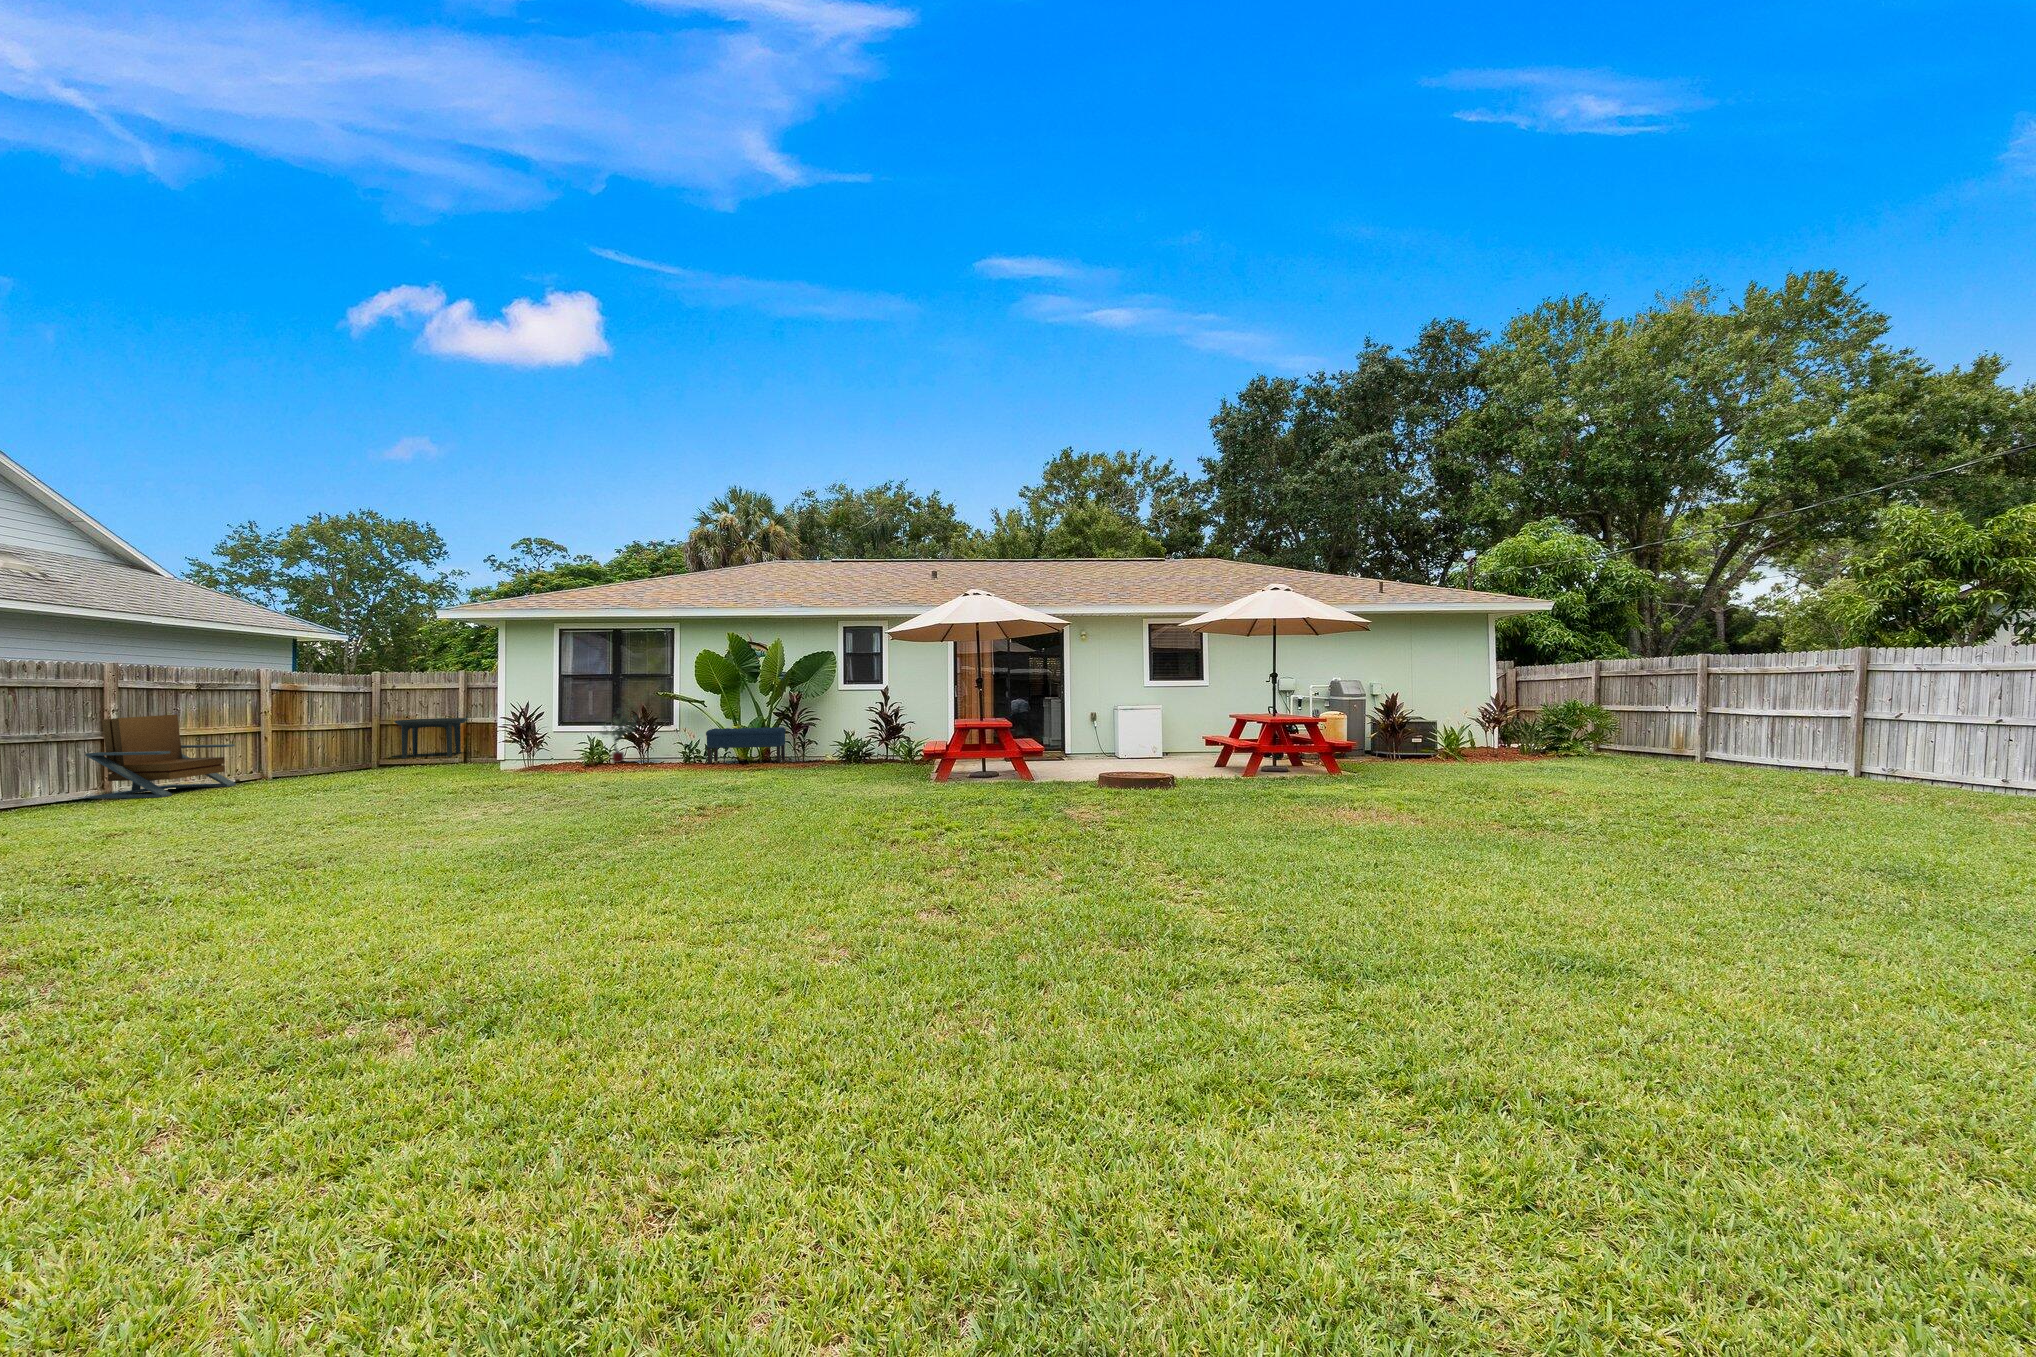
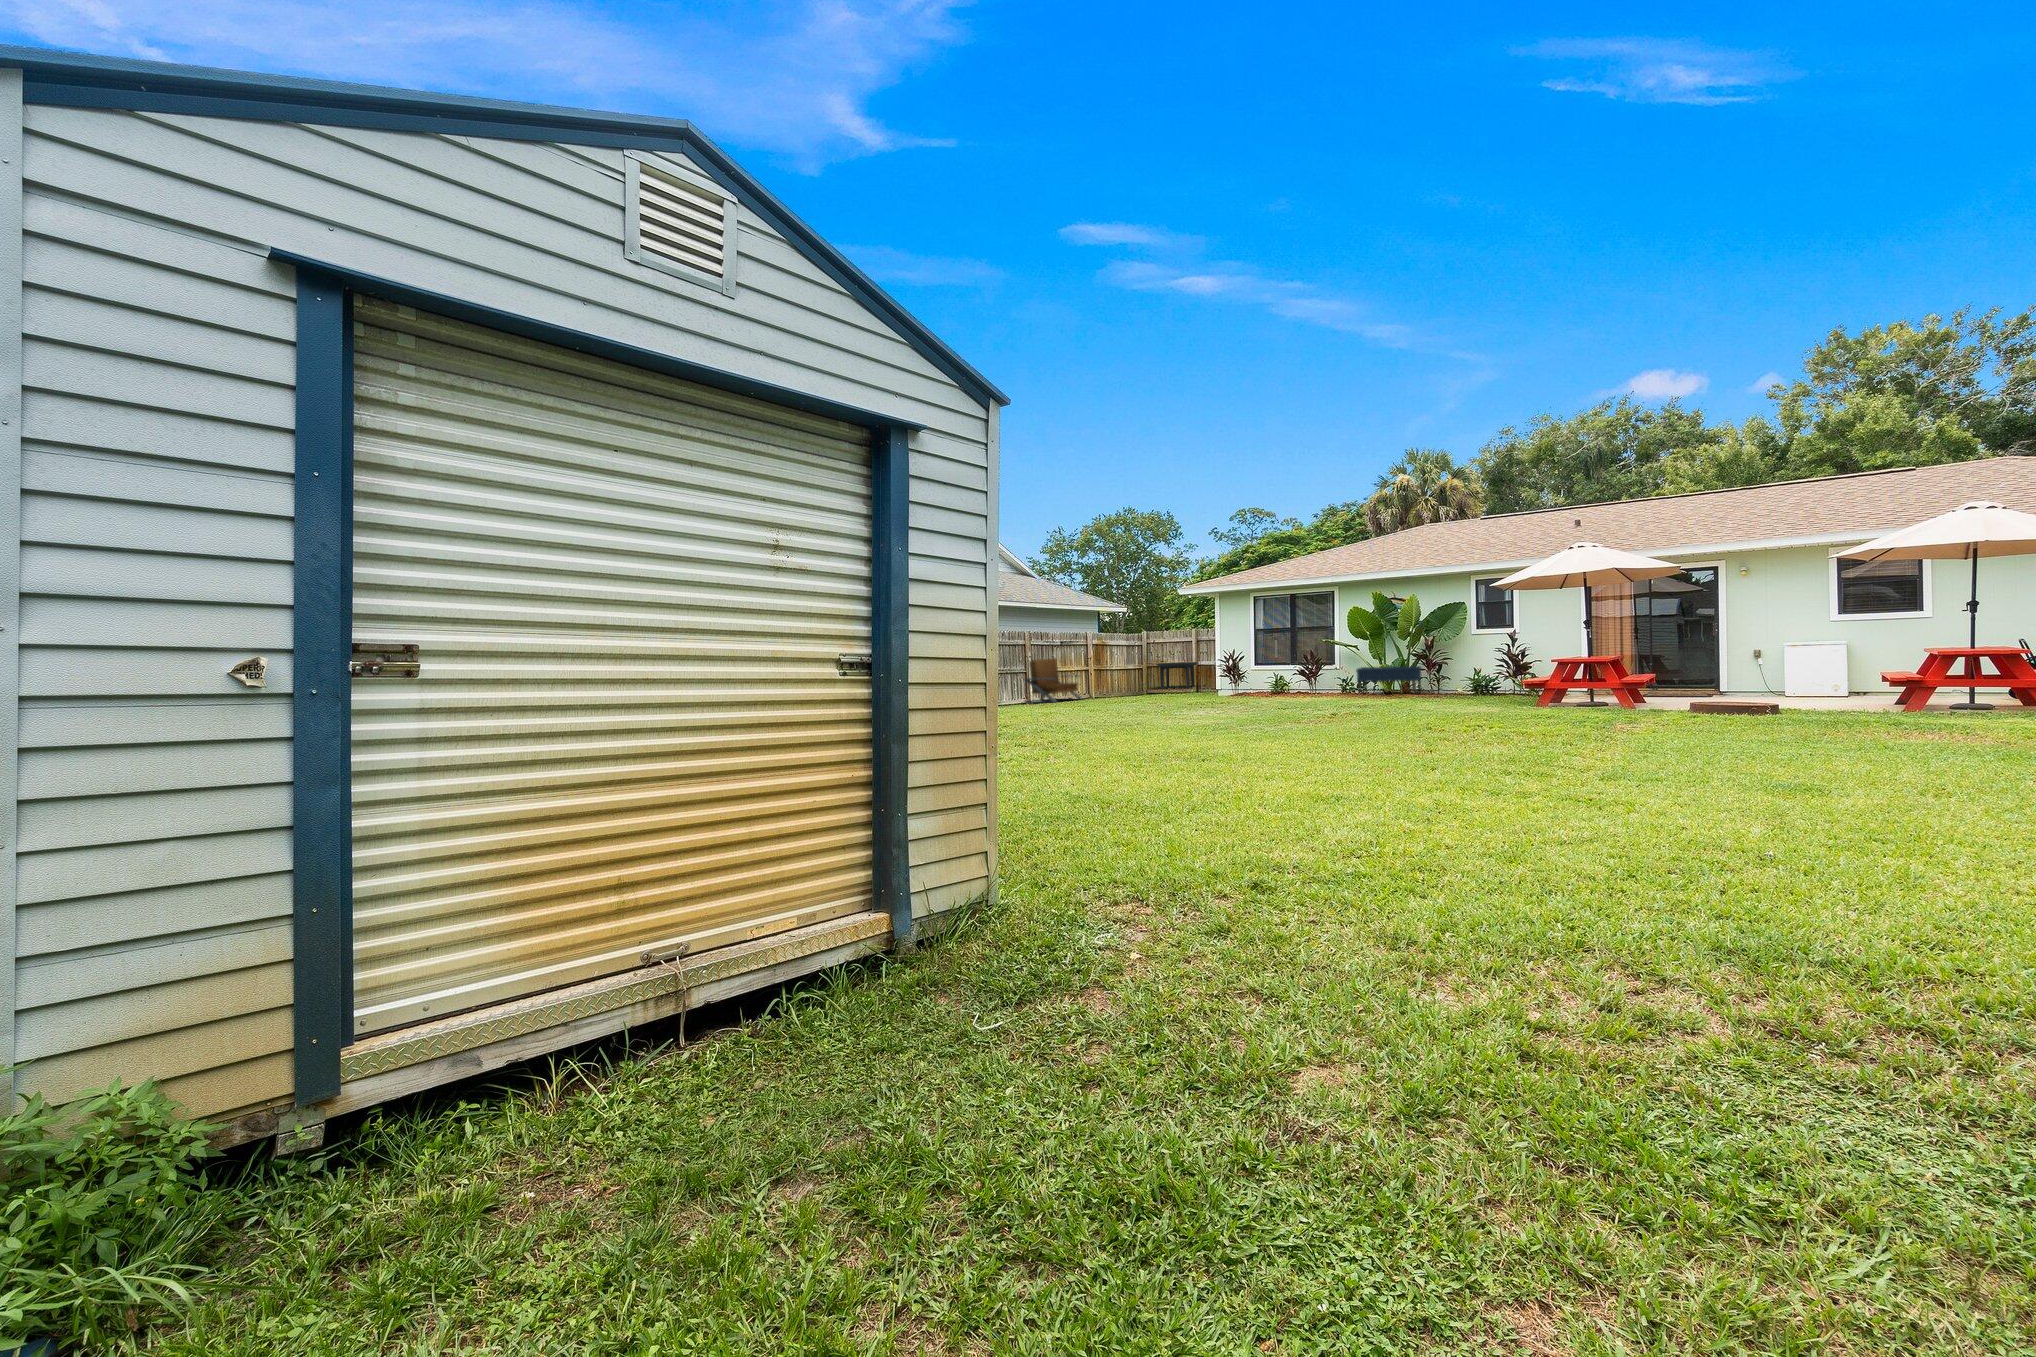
potted tree: present [600,708,637,763] -> none [1280,652,1309,693]

